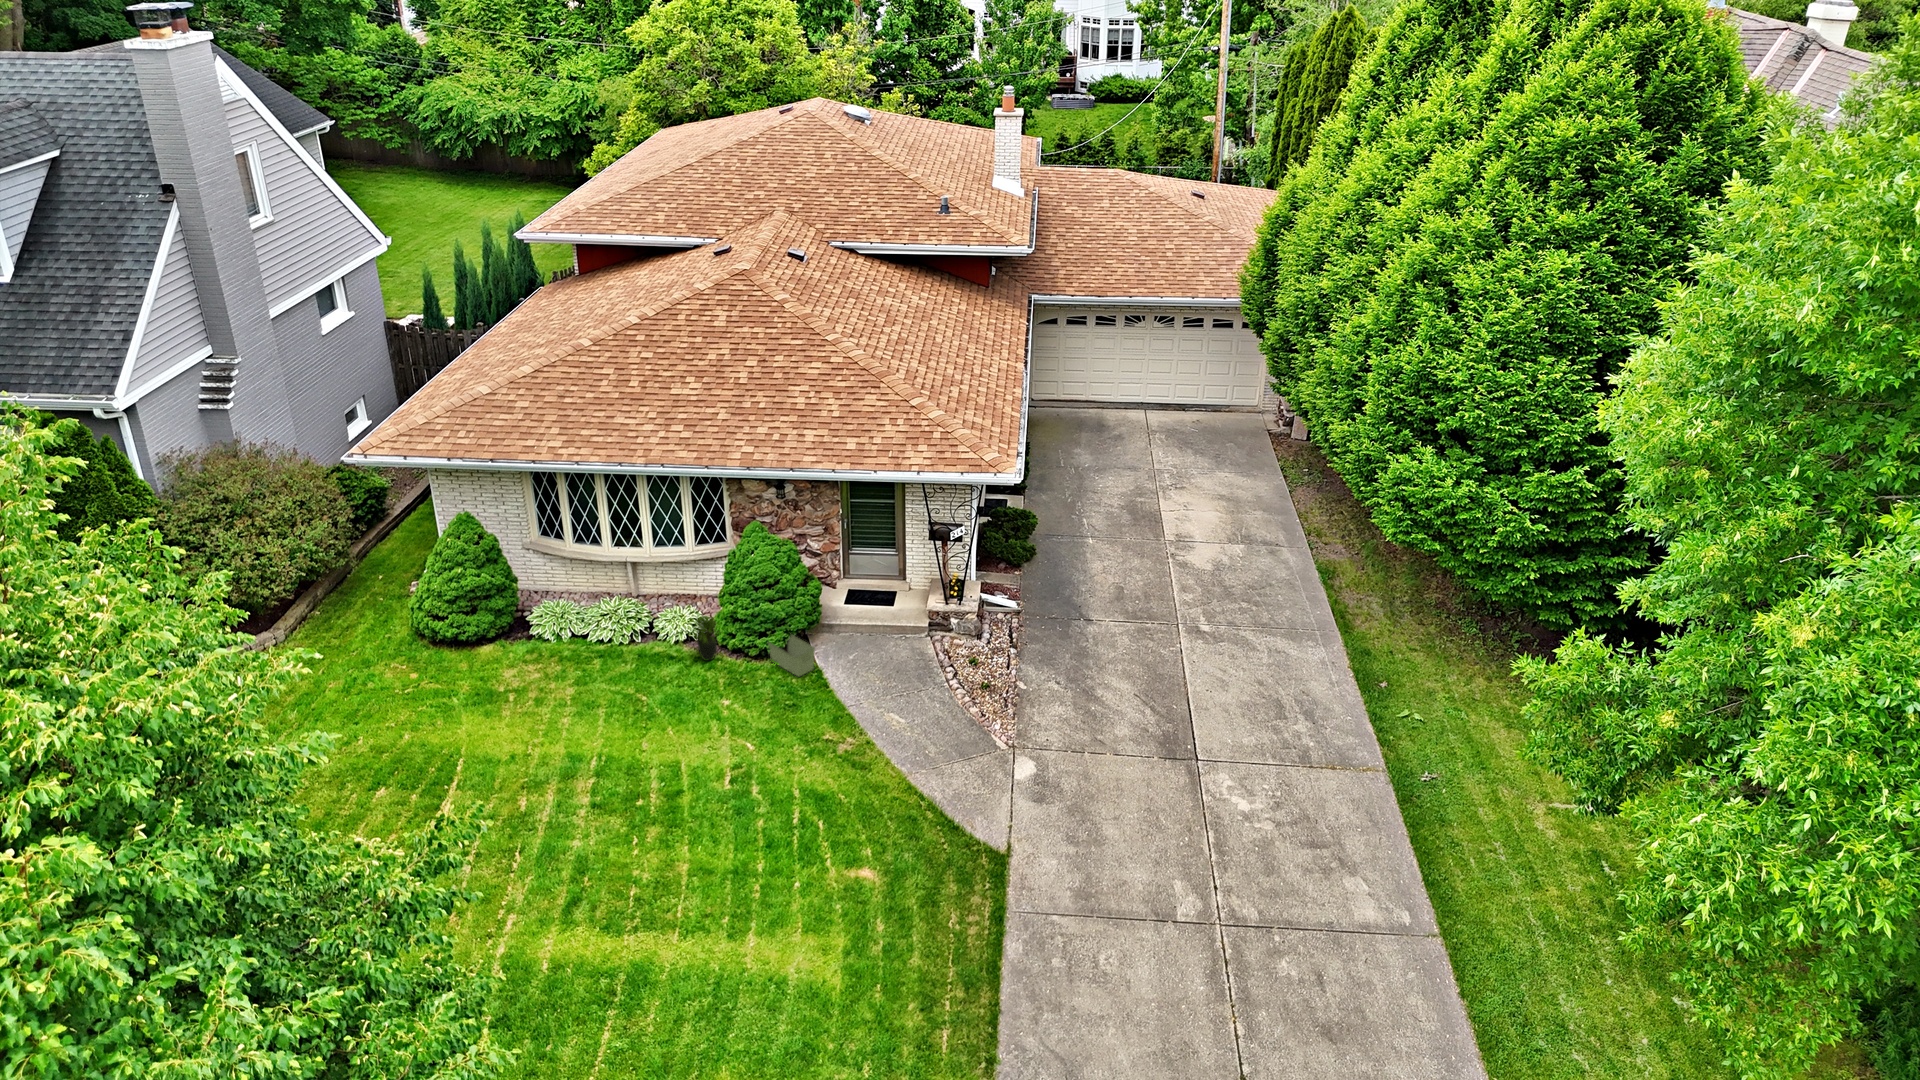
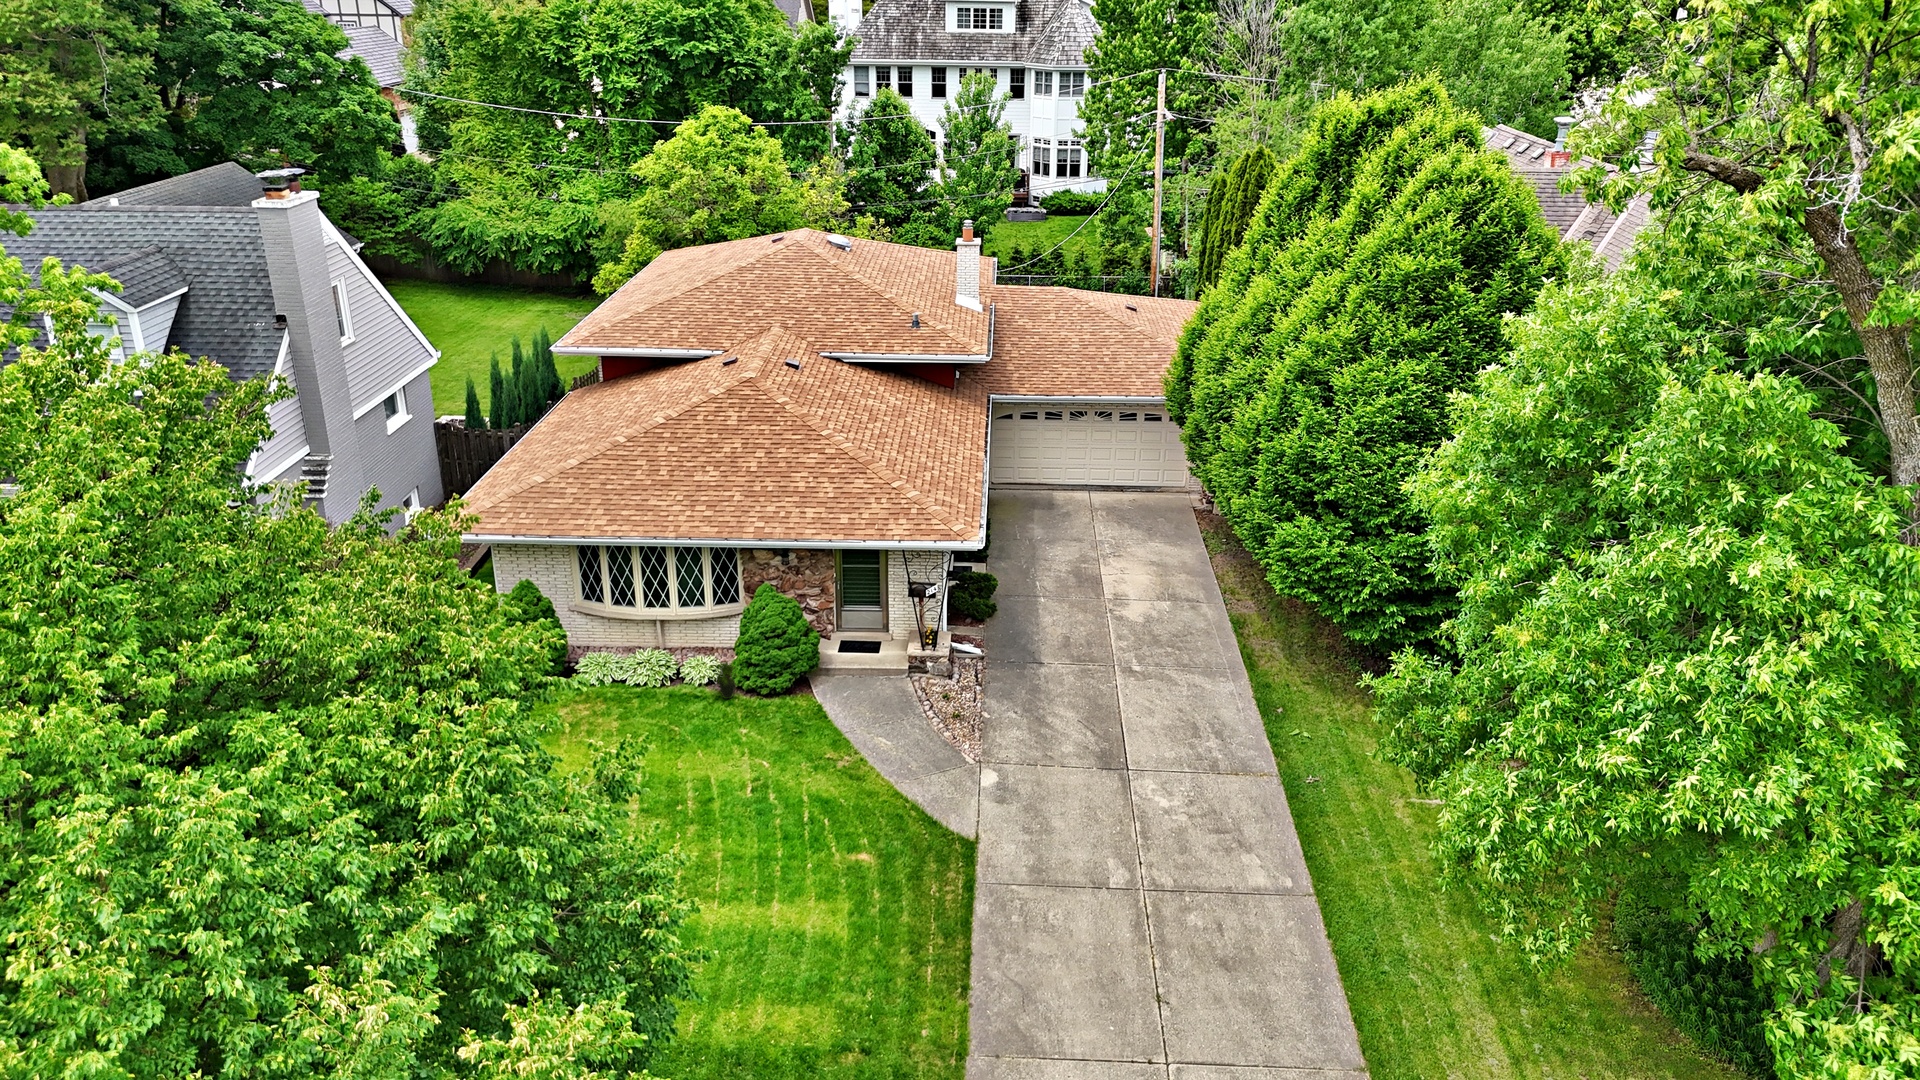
storage bin: present [768,635,815,676] -> none [777,675,817,711]

